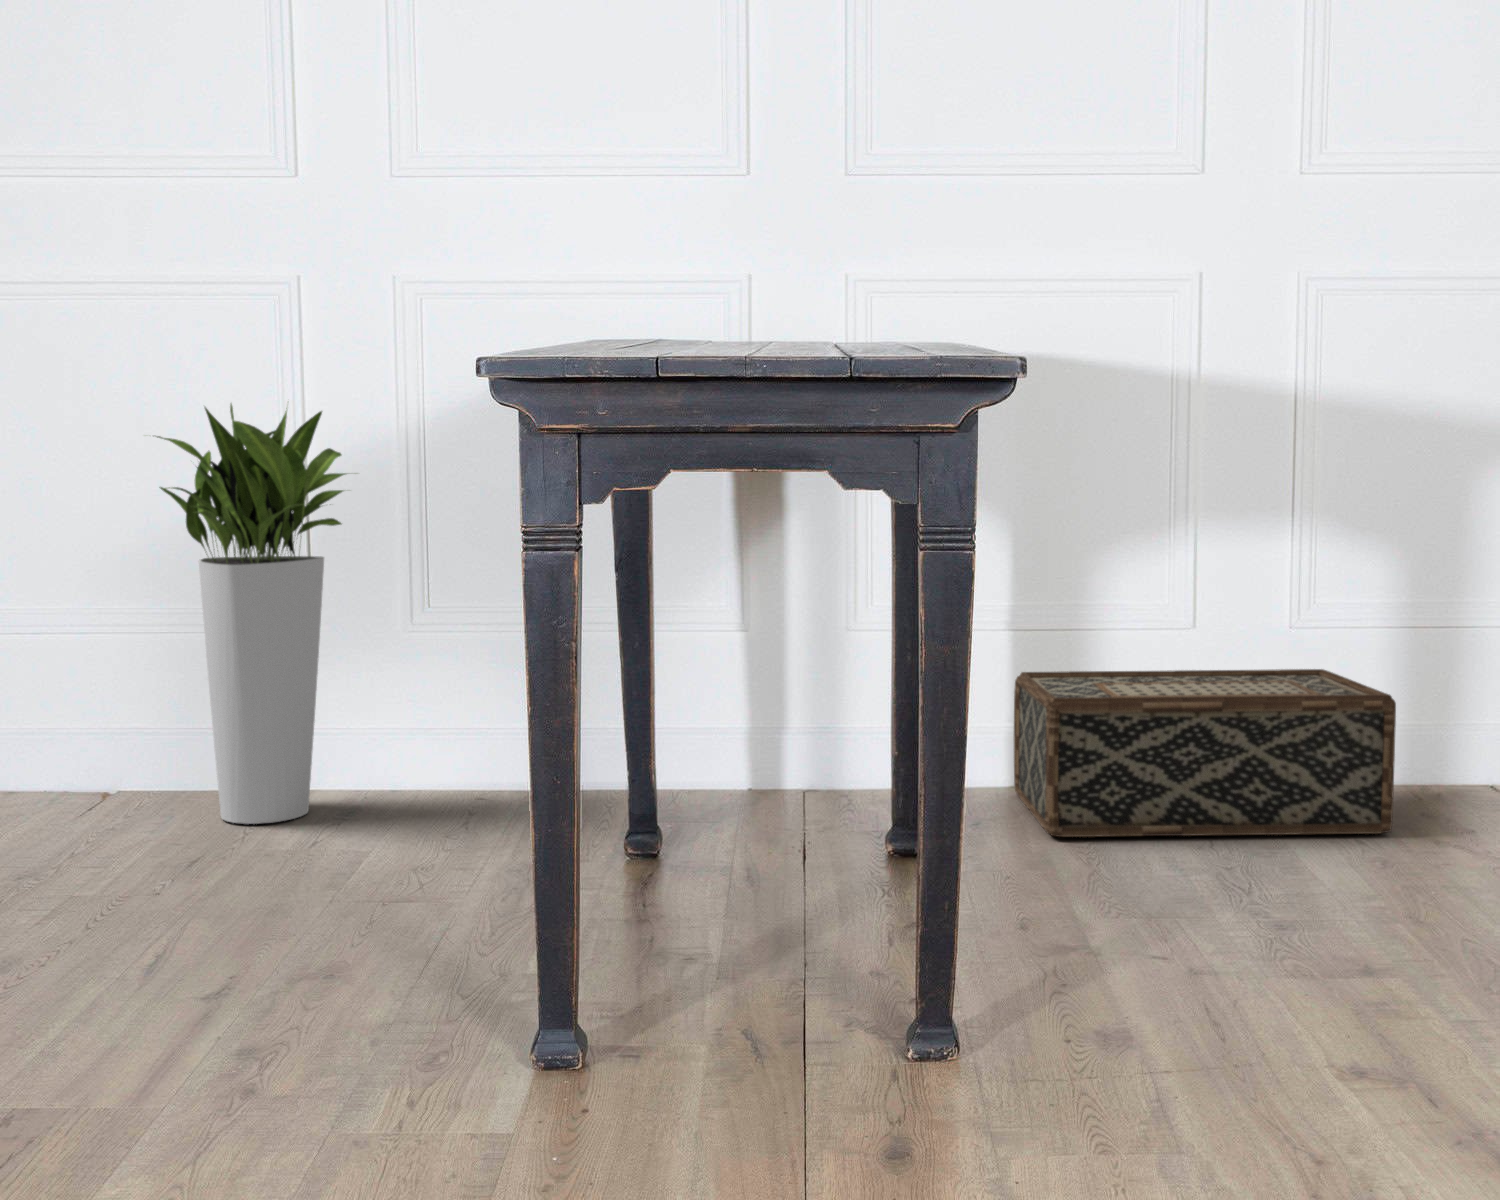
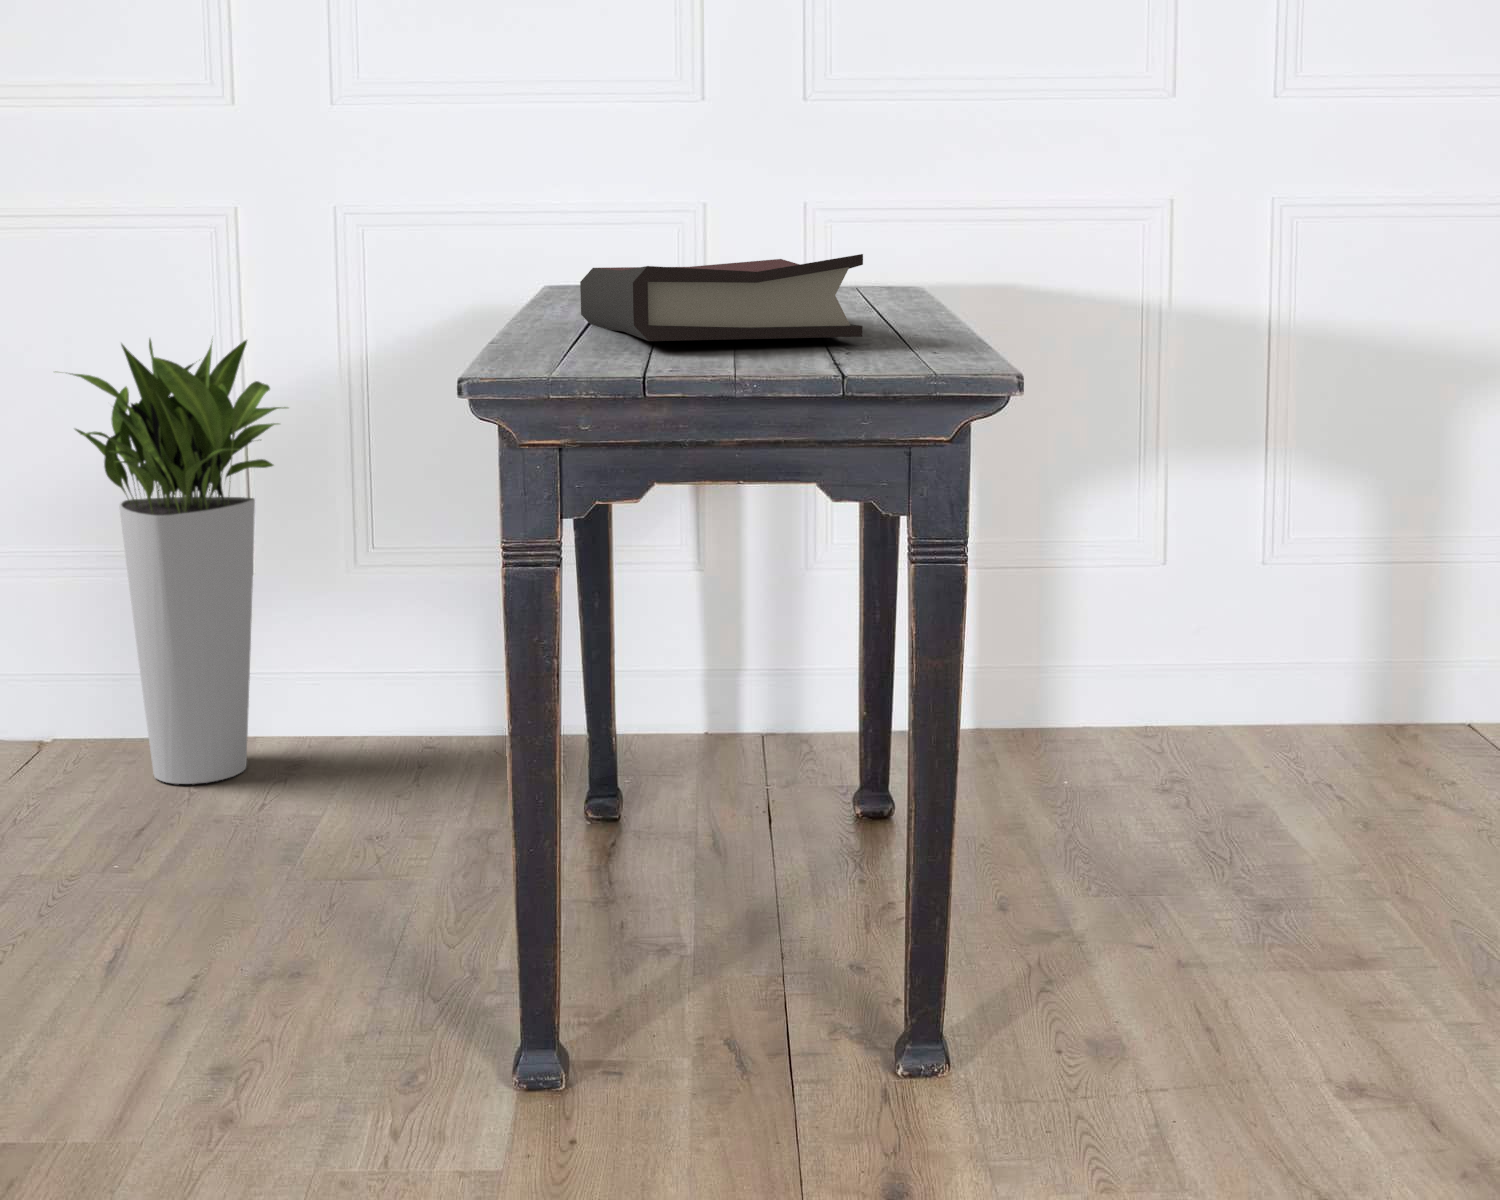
hardback book: none [616,272,875,363] -> present [580,254,863,341]
woven basket: present [1014,669,1396,837] -> none [984,609,1378,794]

